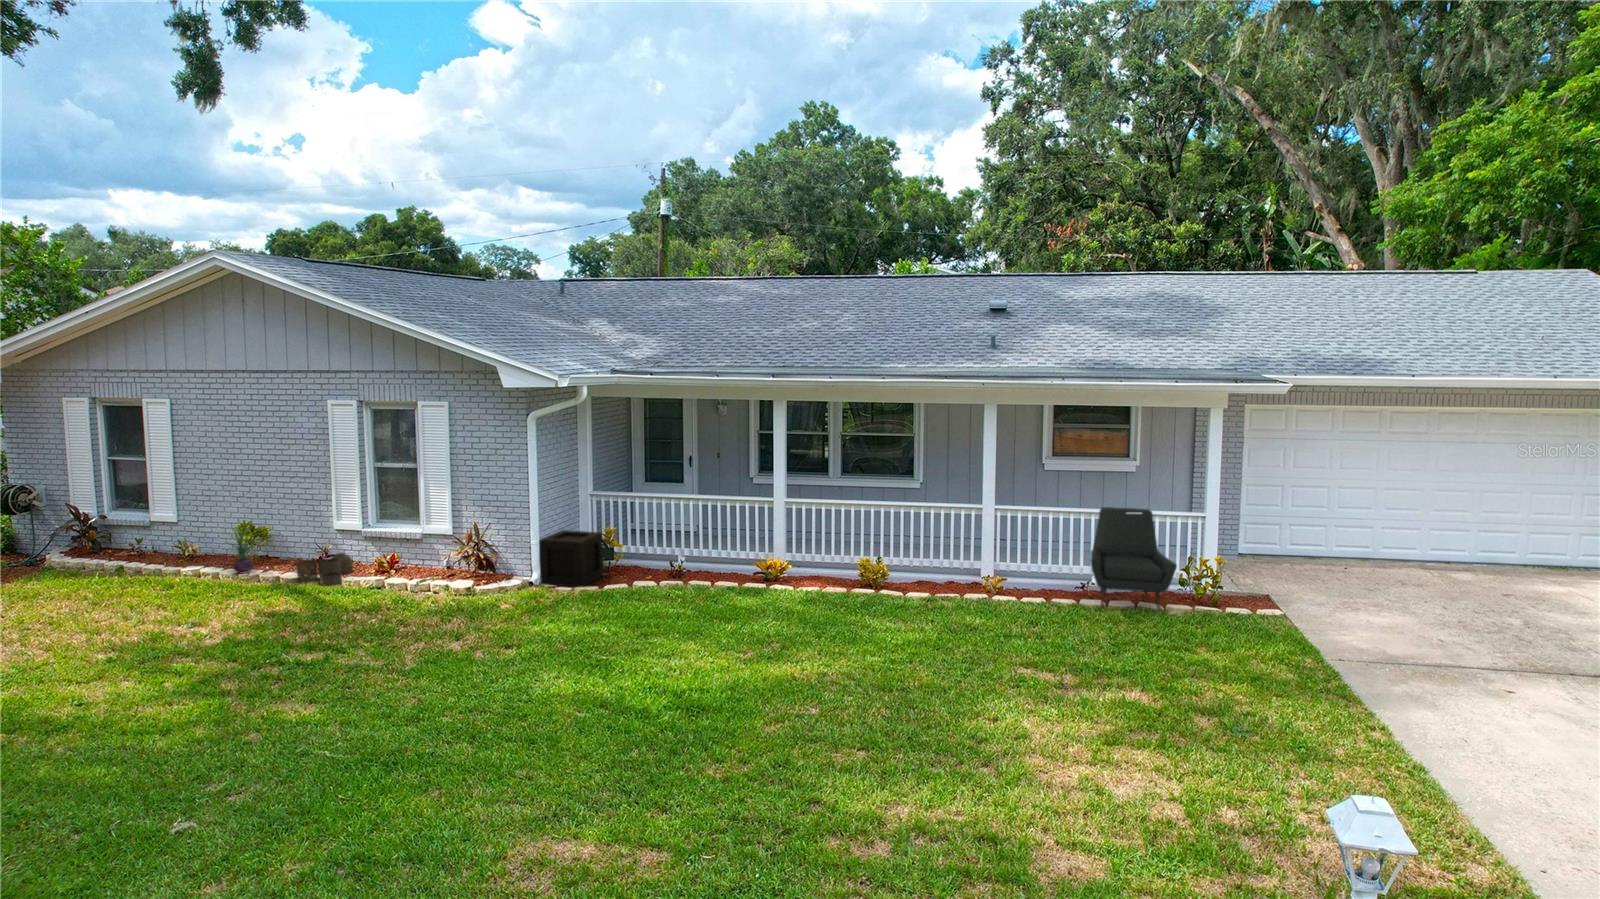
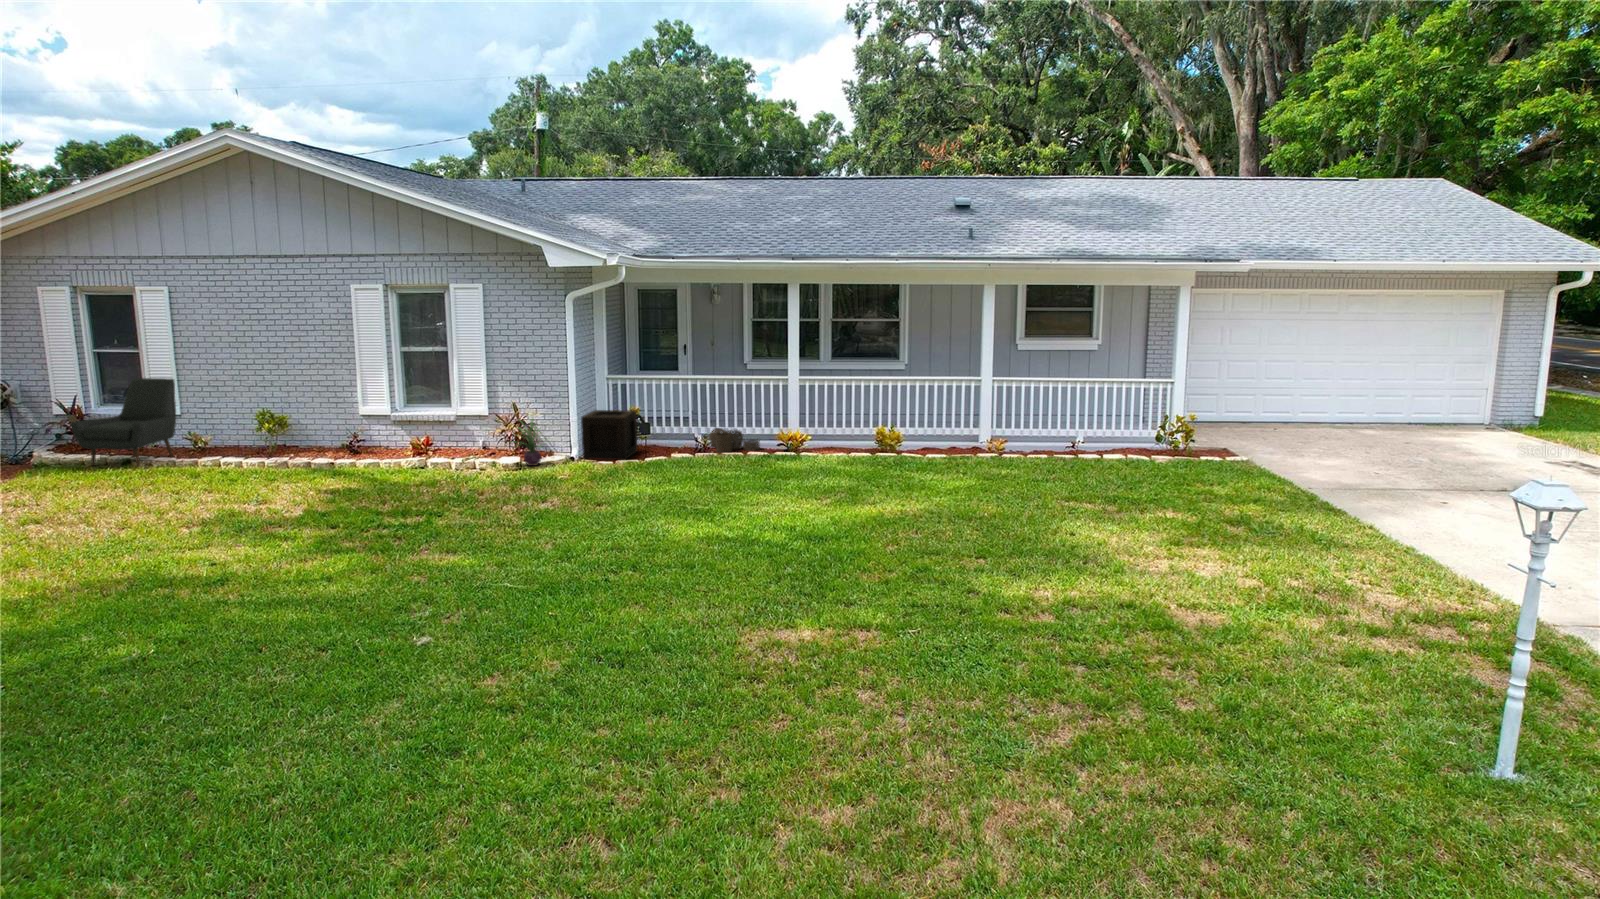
chair: present [1090,507,1177,611] -> present [70,378,176,467]
decorative plant: present [218,528,253,574] -> present [521,419,541,466]
woven basket: present [296,553,353,586] -> present [709,428,760,453]

